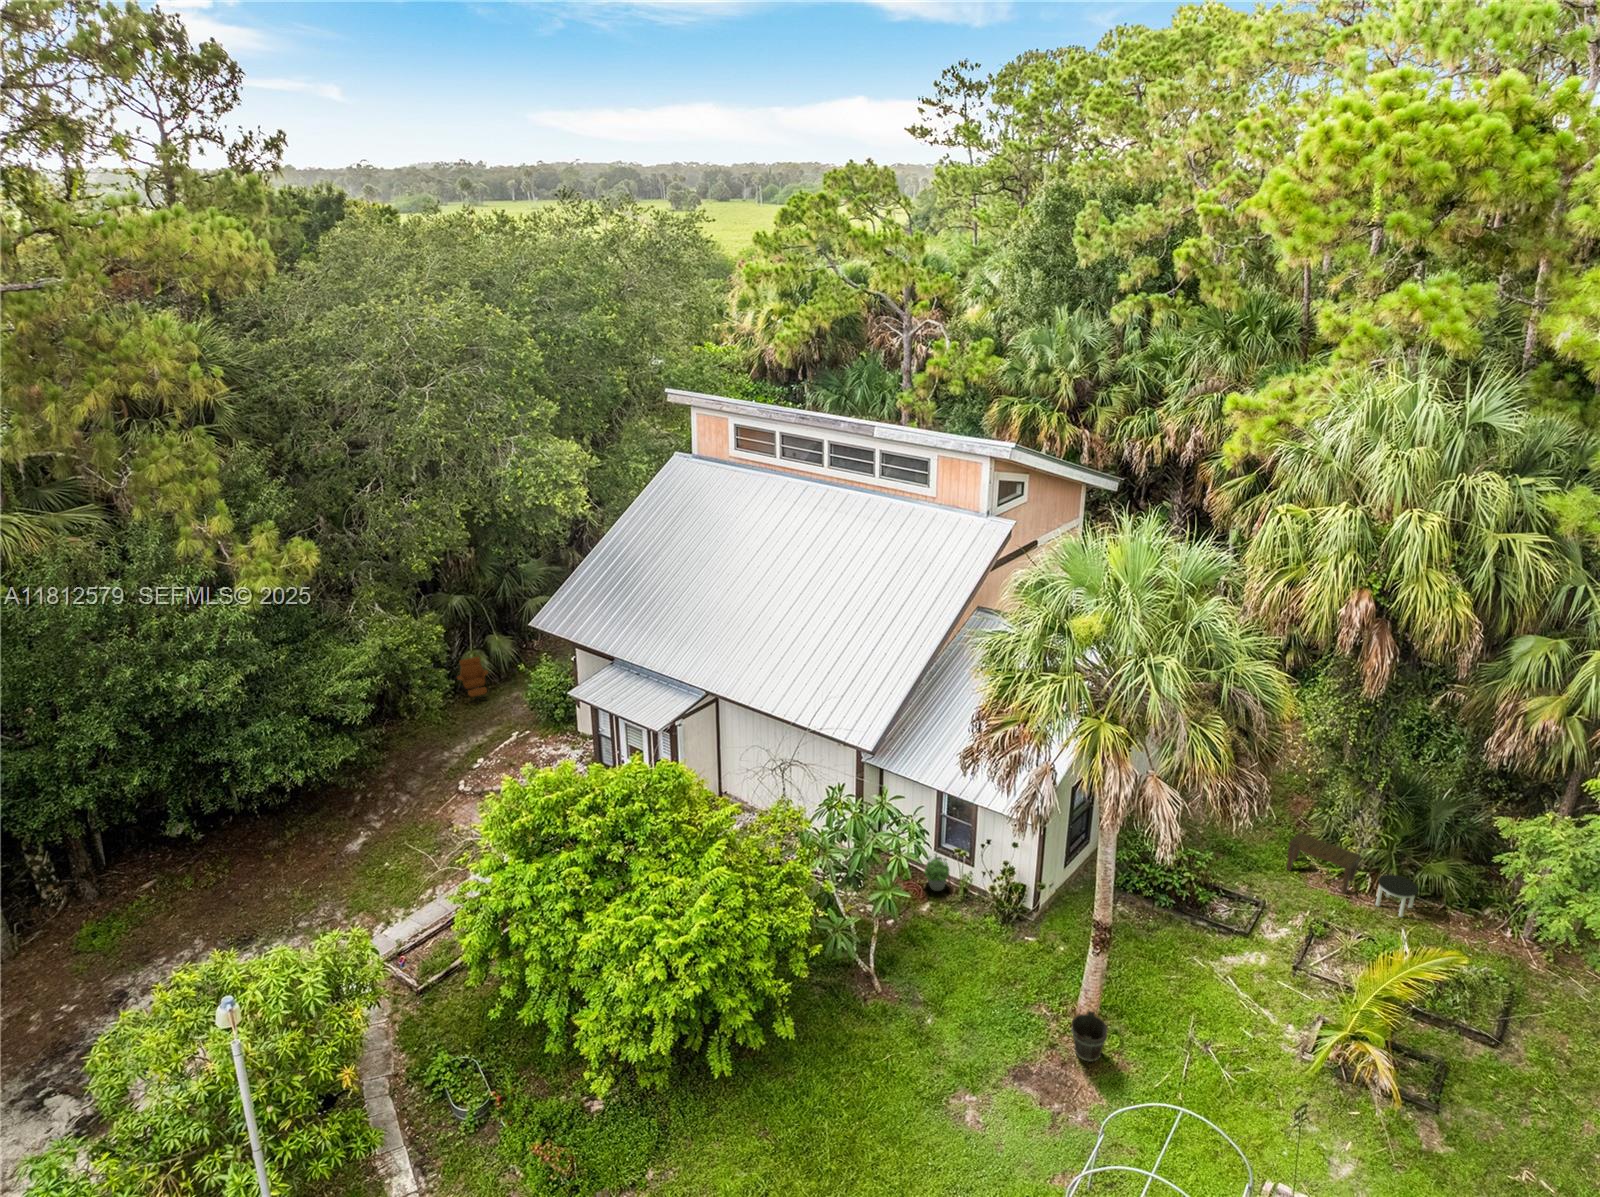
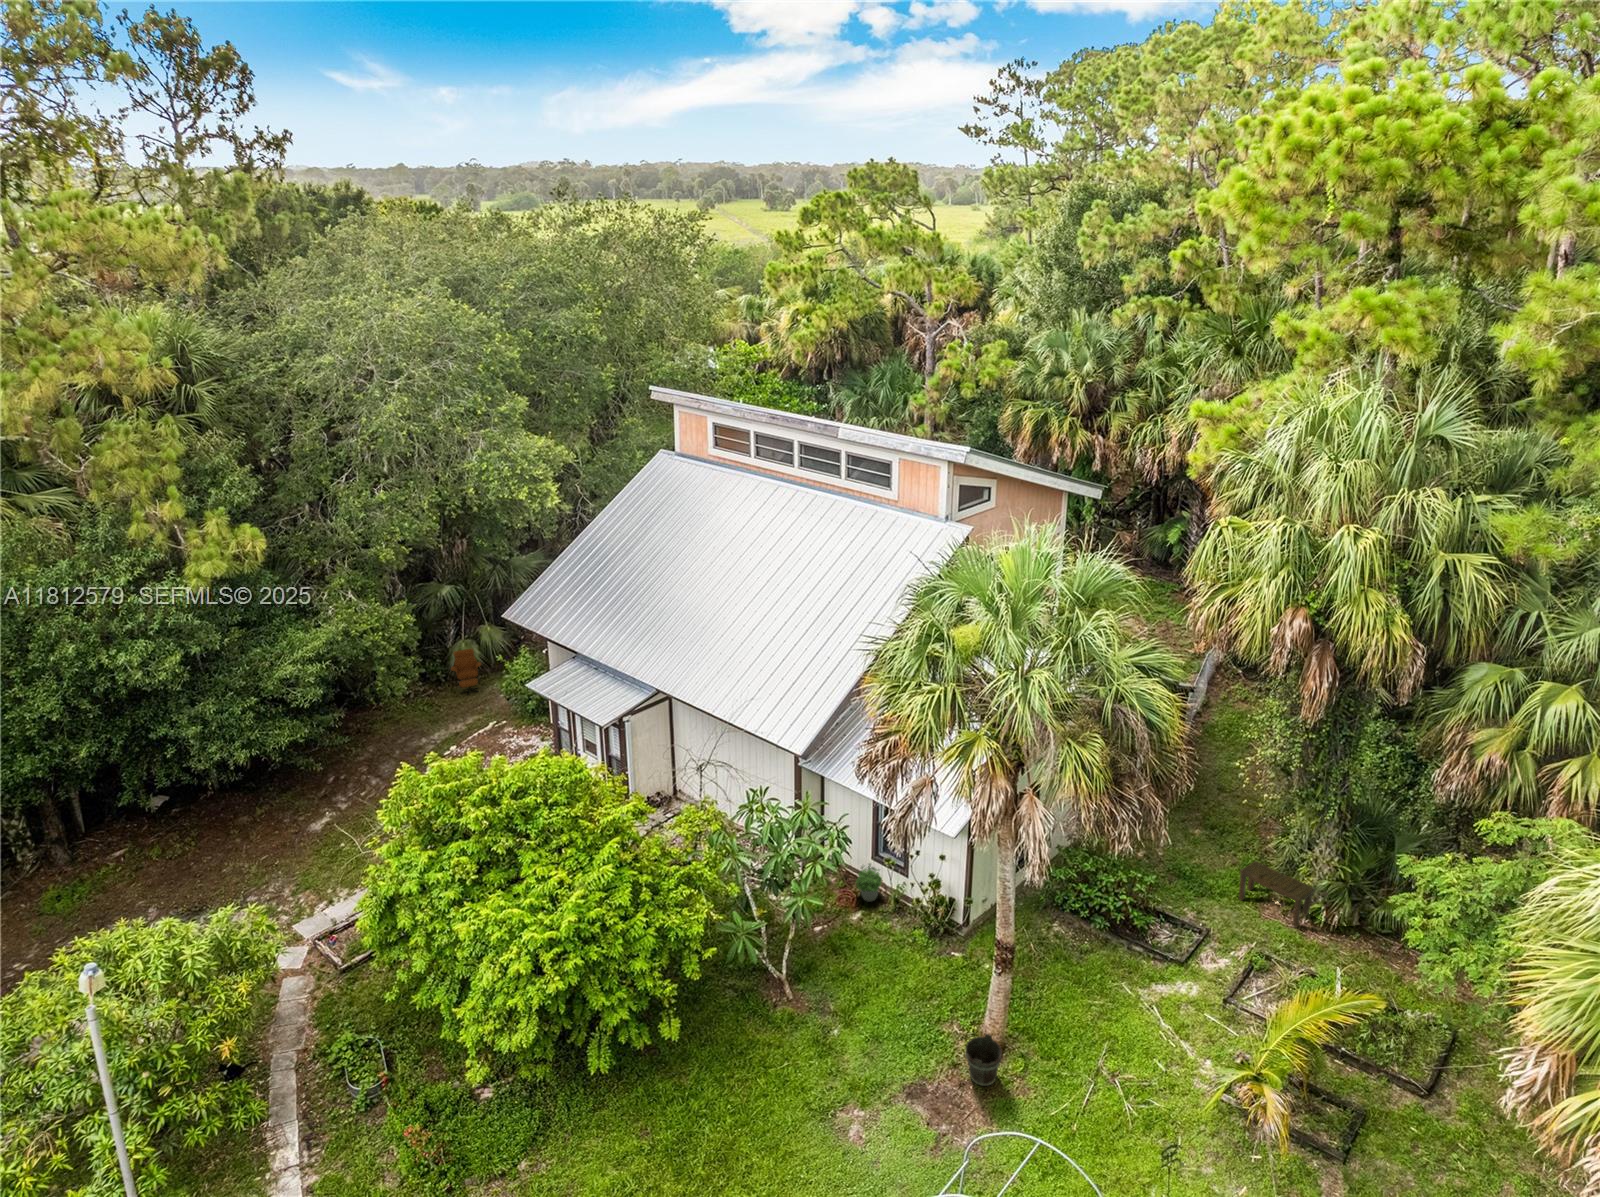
round table: present [1376,874,1418,917] -> none [1326,910,1371,956]

